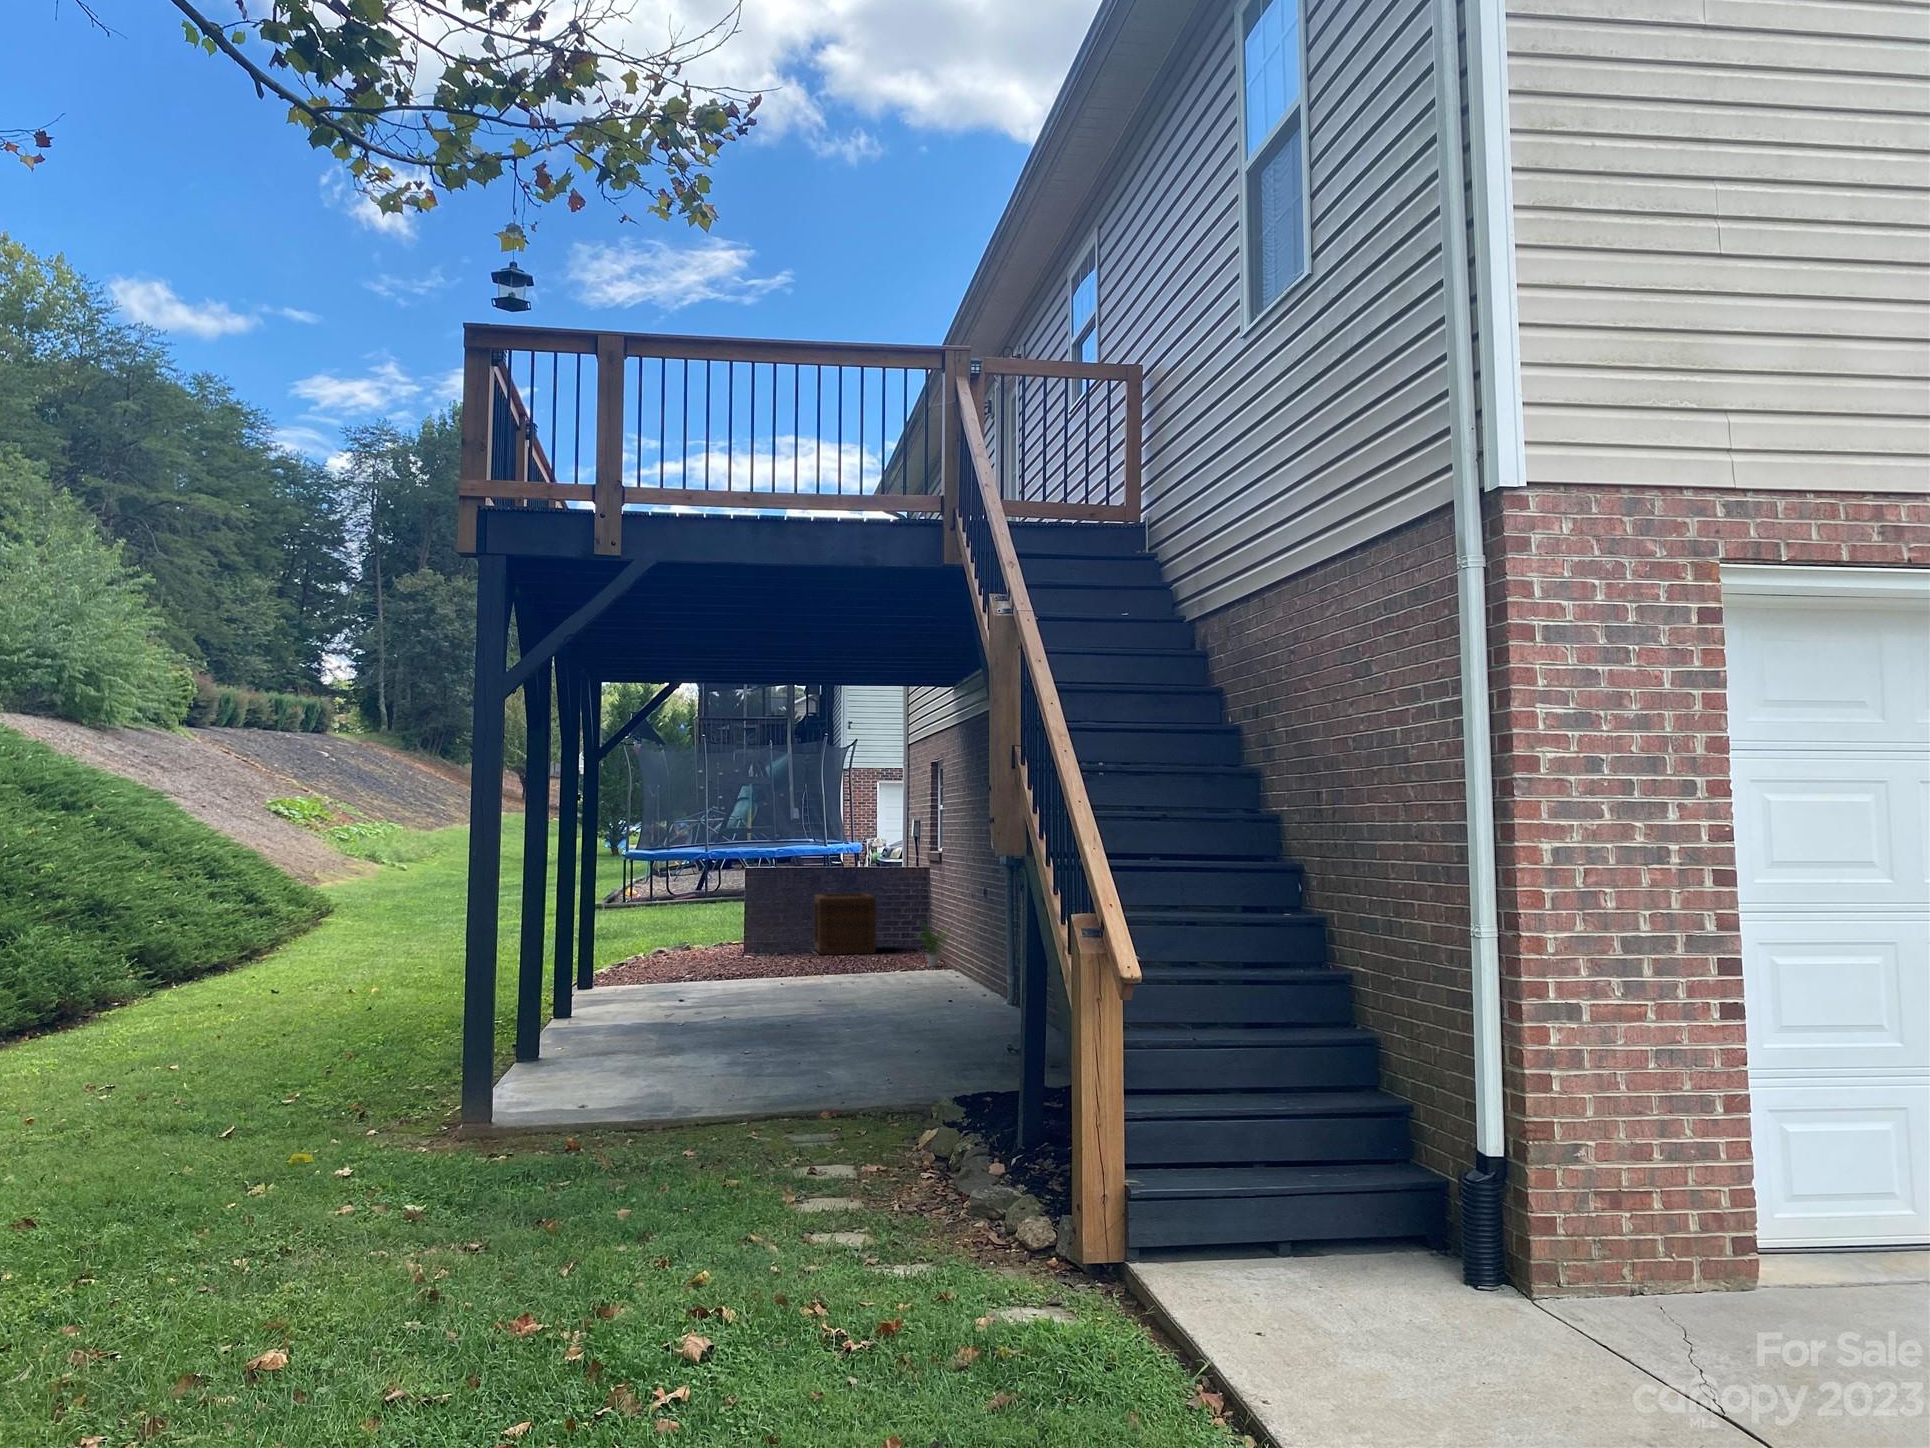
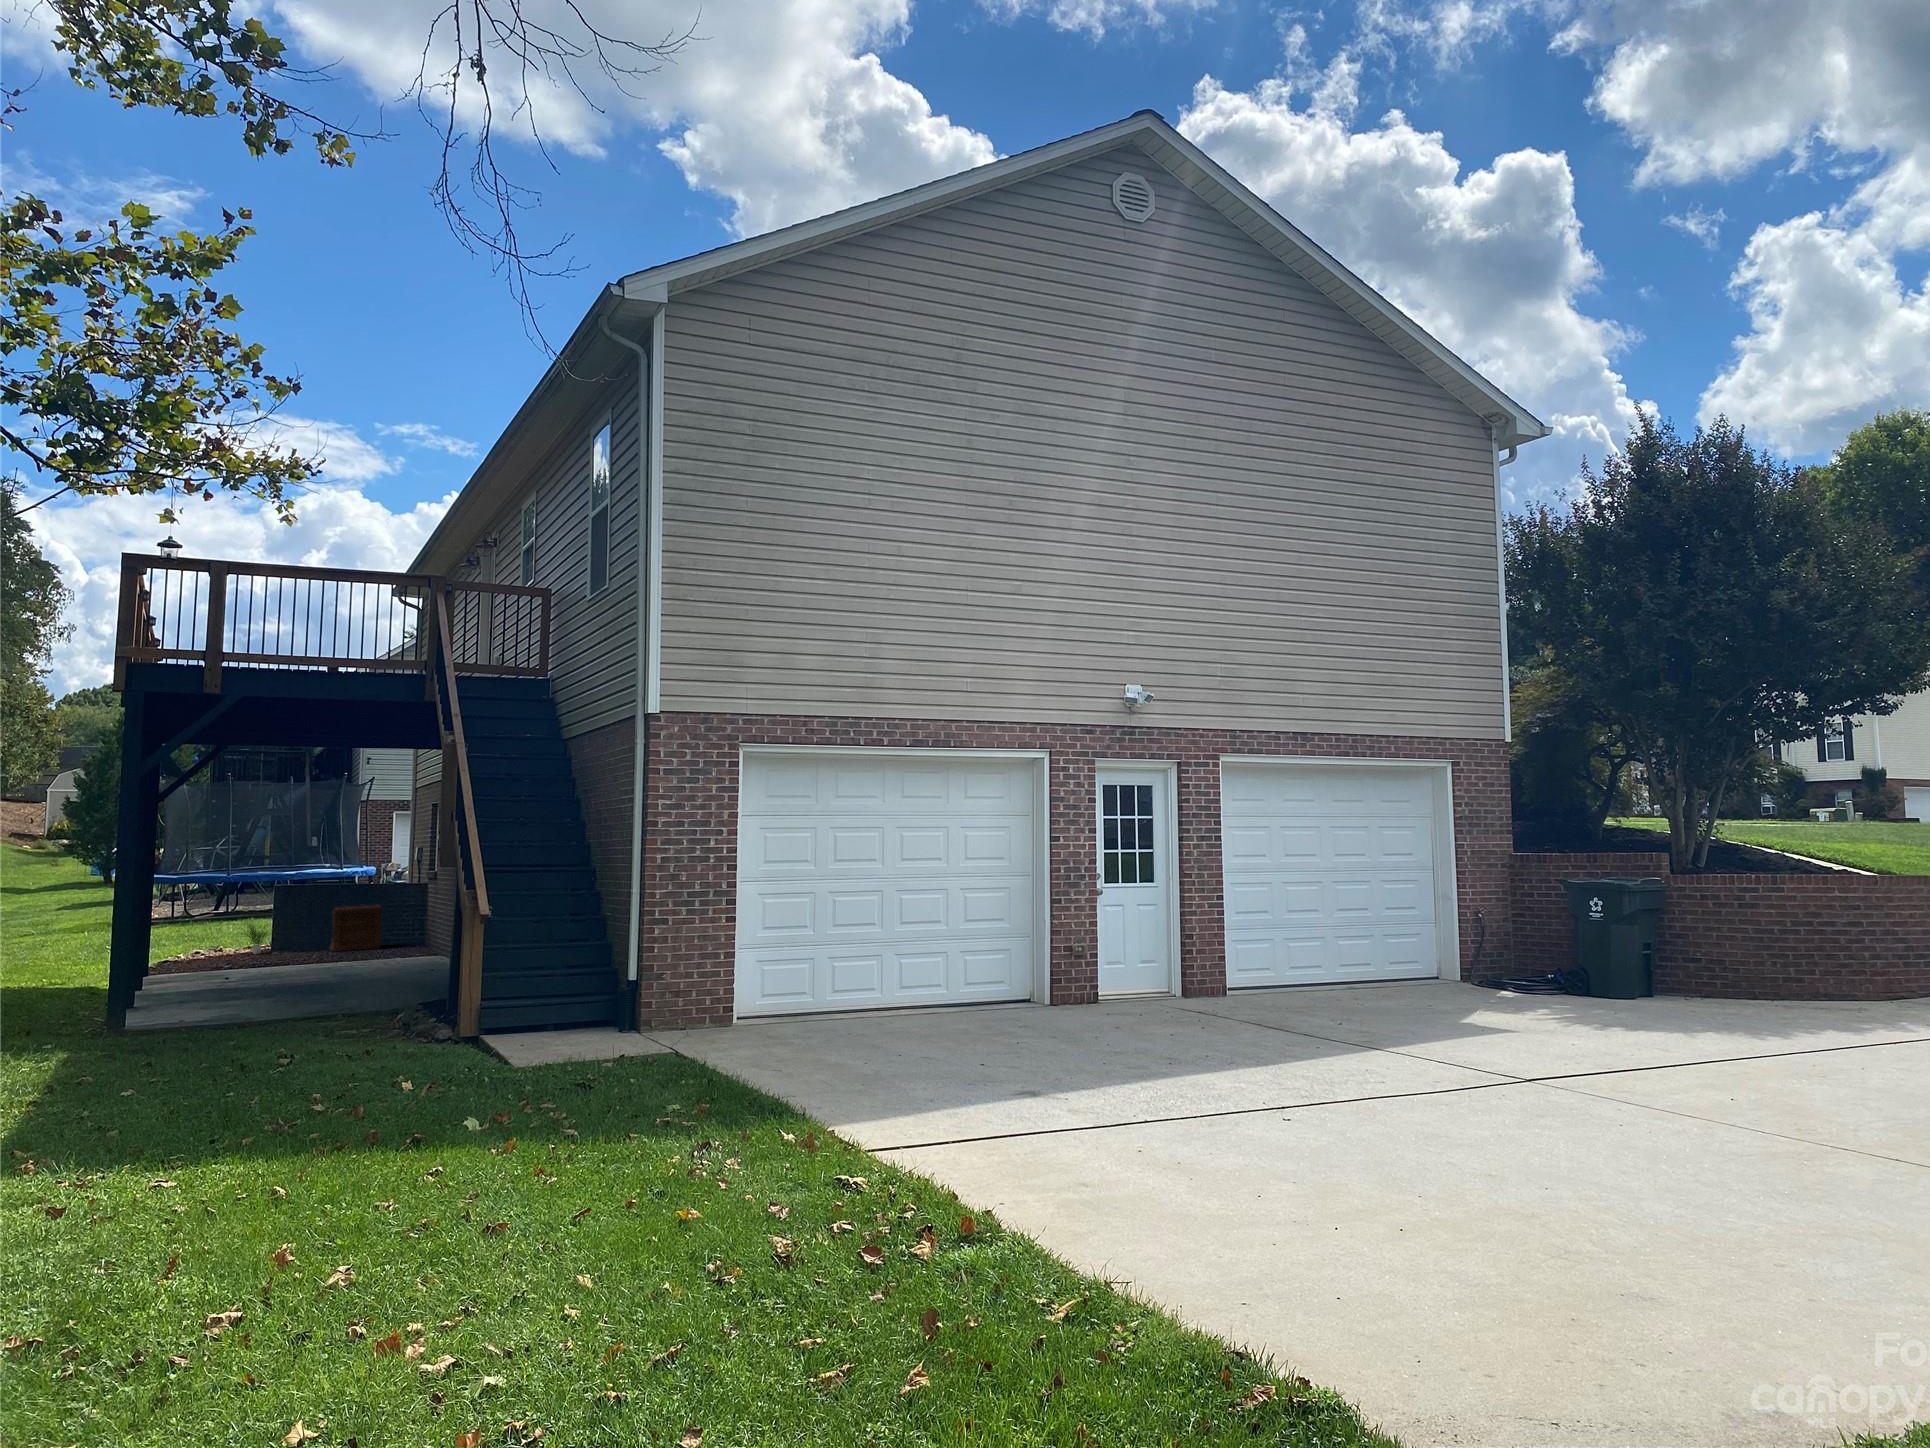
potted plant: present [917,924,948,967] -> present [244,924,269,954]

